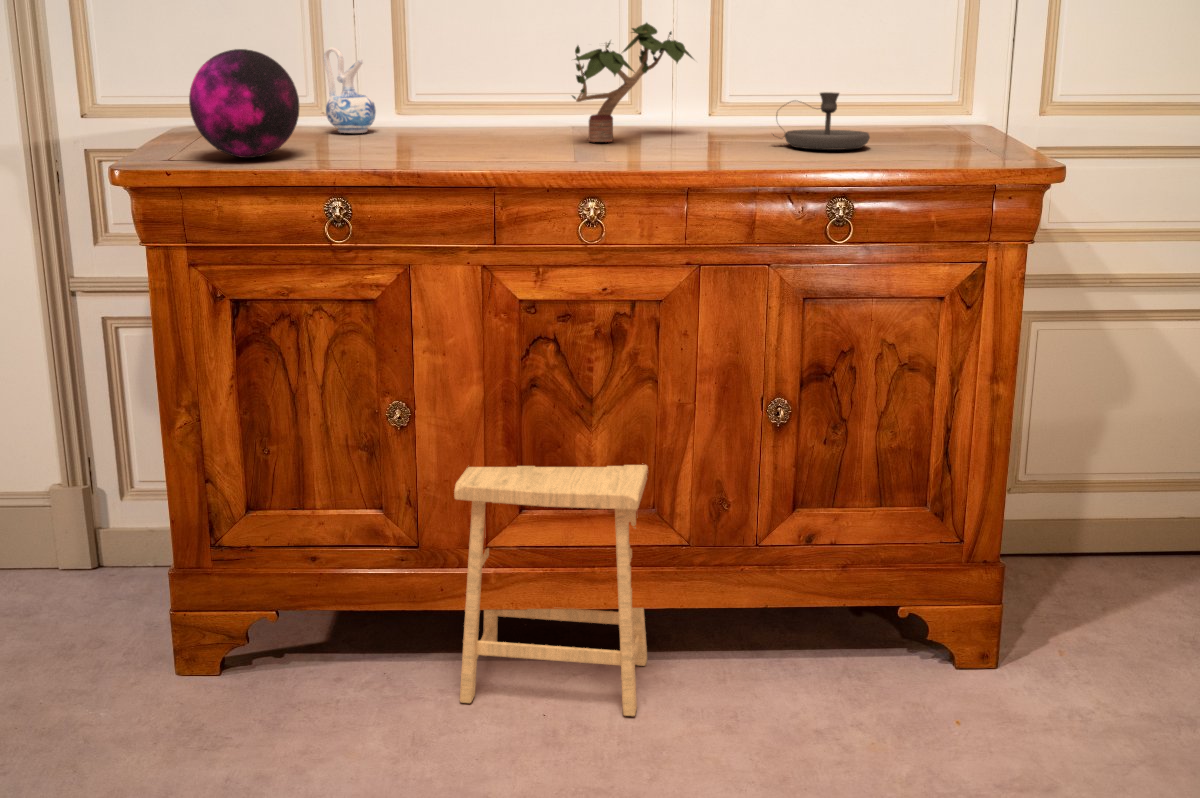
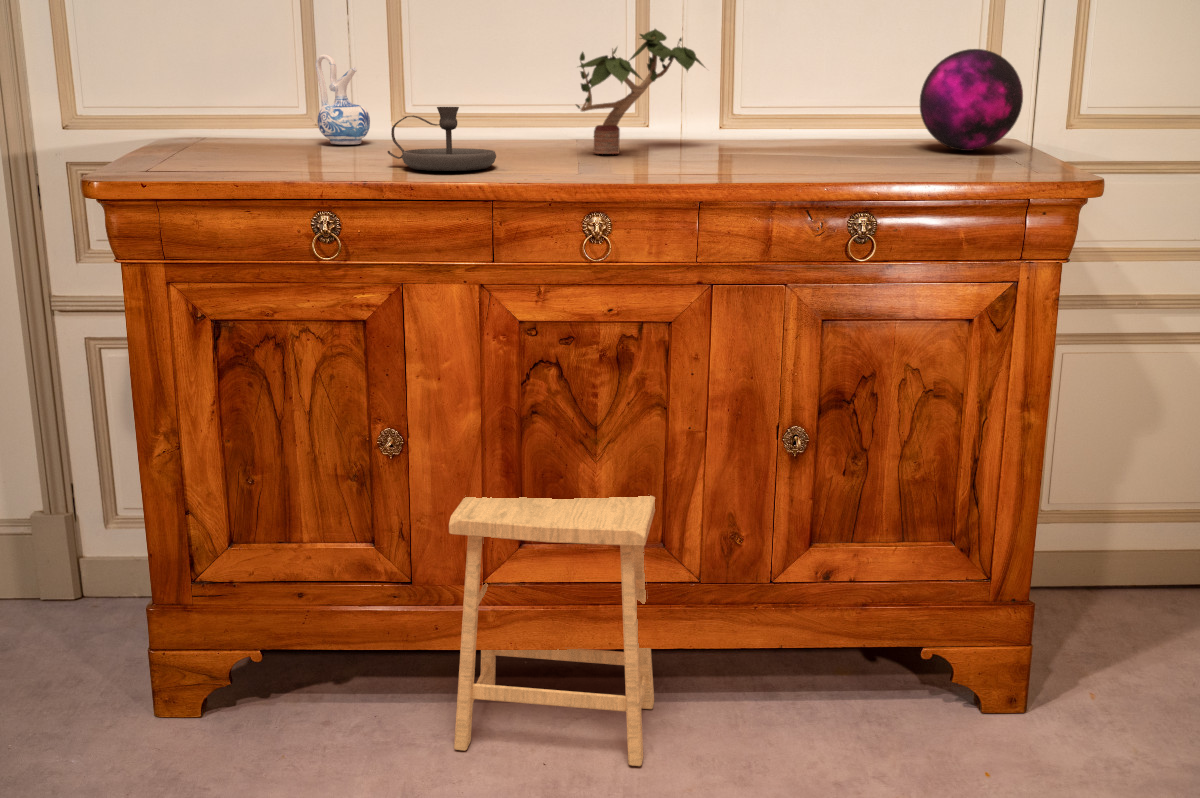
decorative orb: present [189,49,299,158] -> present [920,49,1023,151]
candlestick: present [773,92,870,150] -> present [388,107,496,171]

